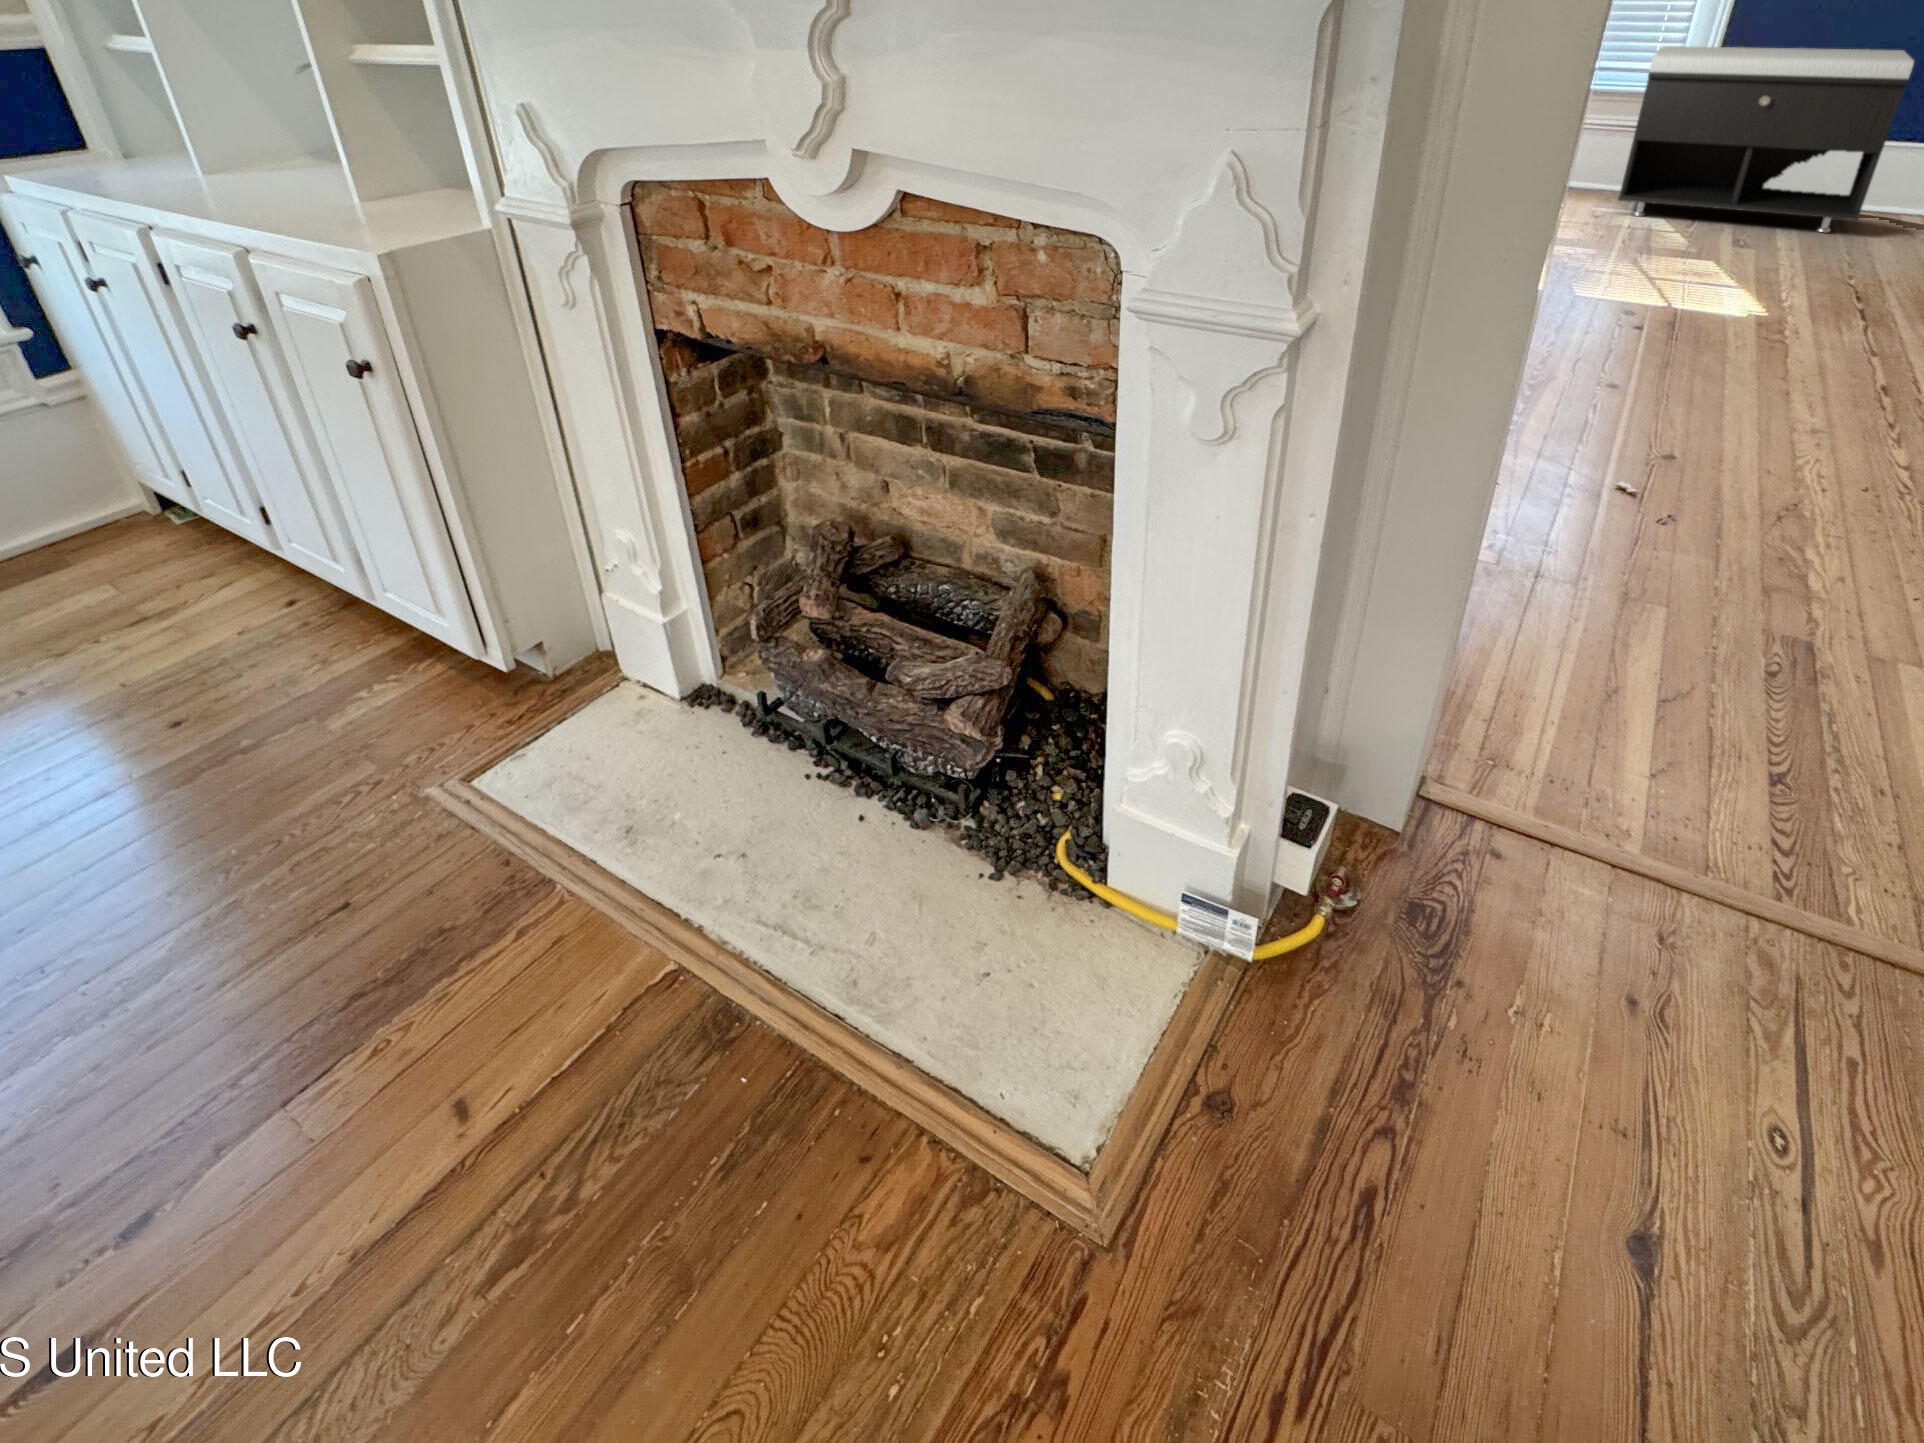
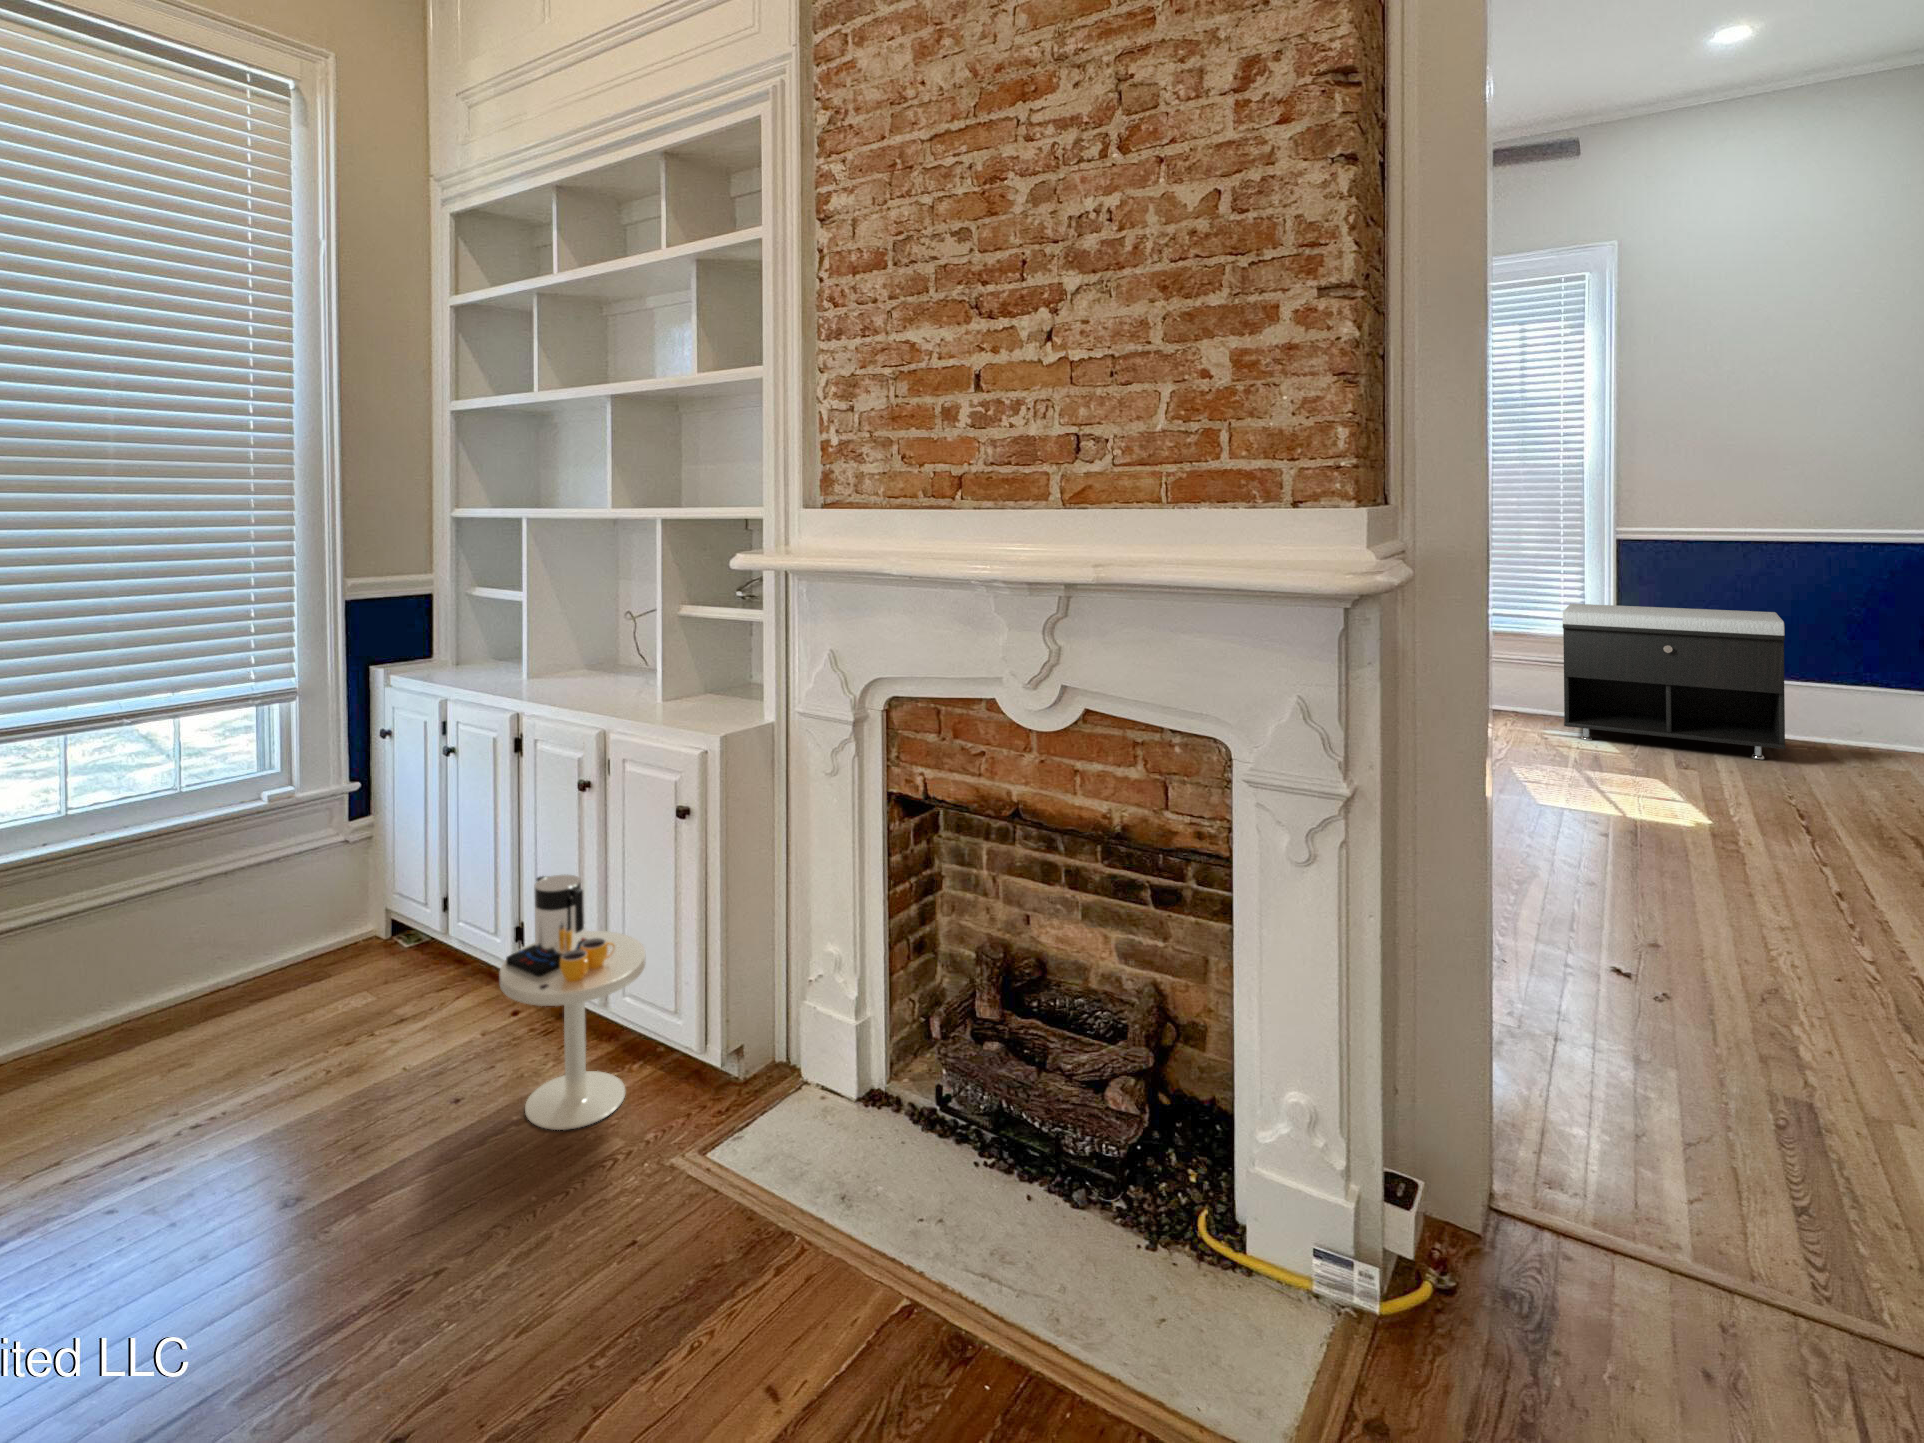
side table: none [125,461,379,767] -> present [500,875,645,1130]

